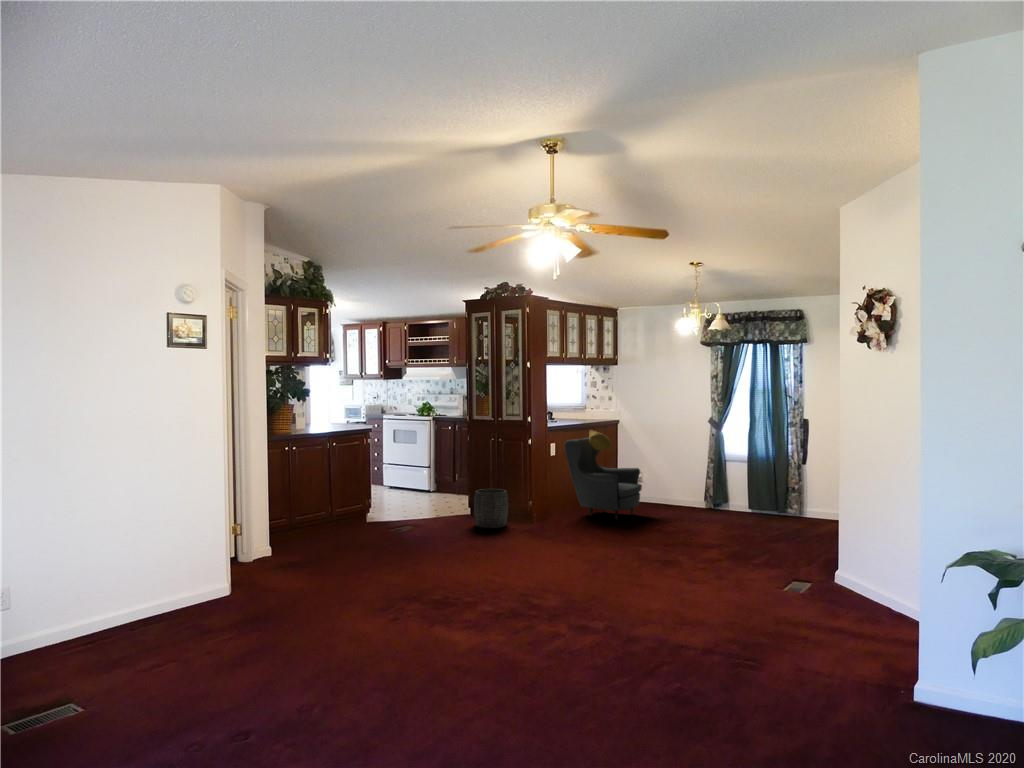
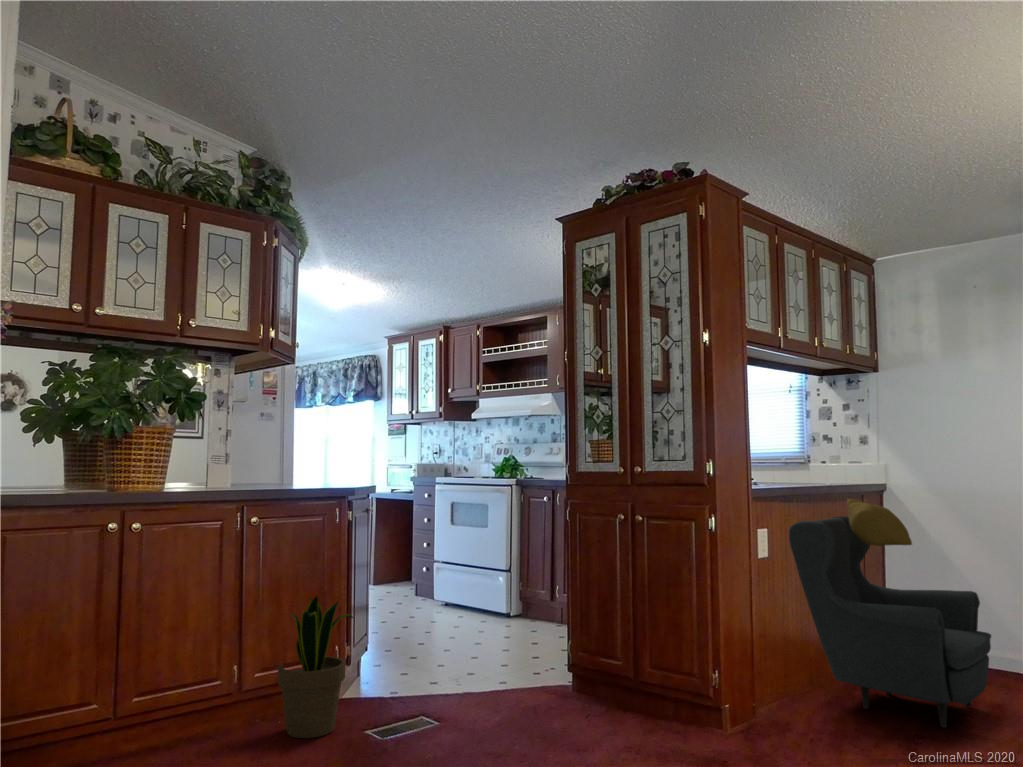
potted plant: none [350,475,379,532] -> present [278,596,353,738]
woven basket: present [474,489,508,528] -> none [577,635,662,742]

